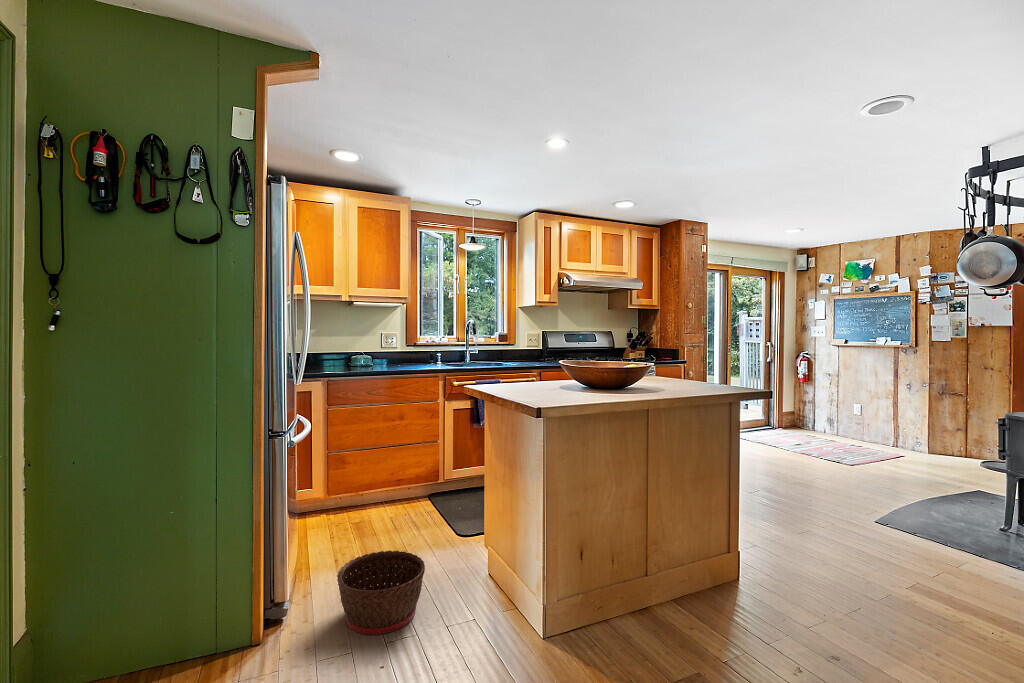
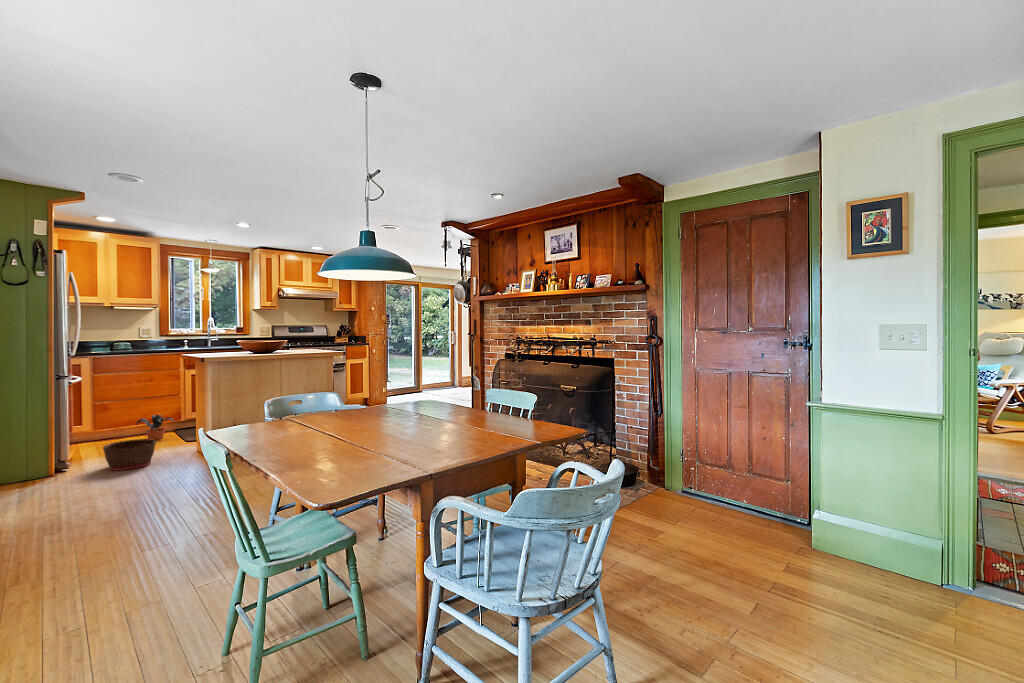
potted plant: none [380,475,433,521] -> present [136,415,174,440]

